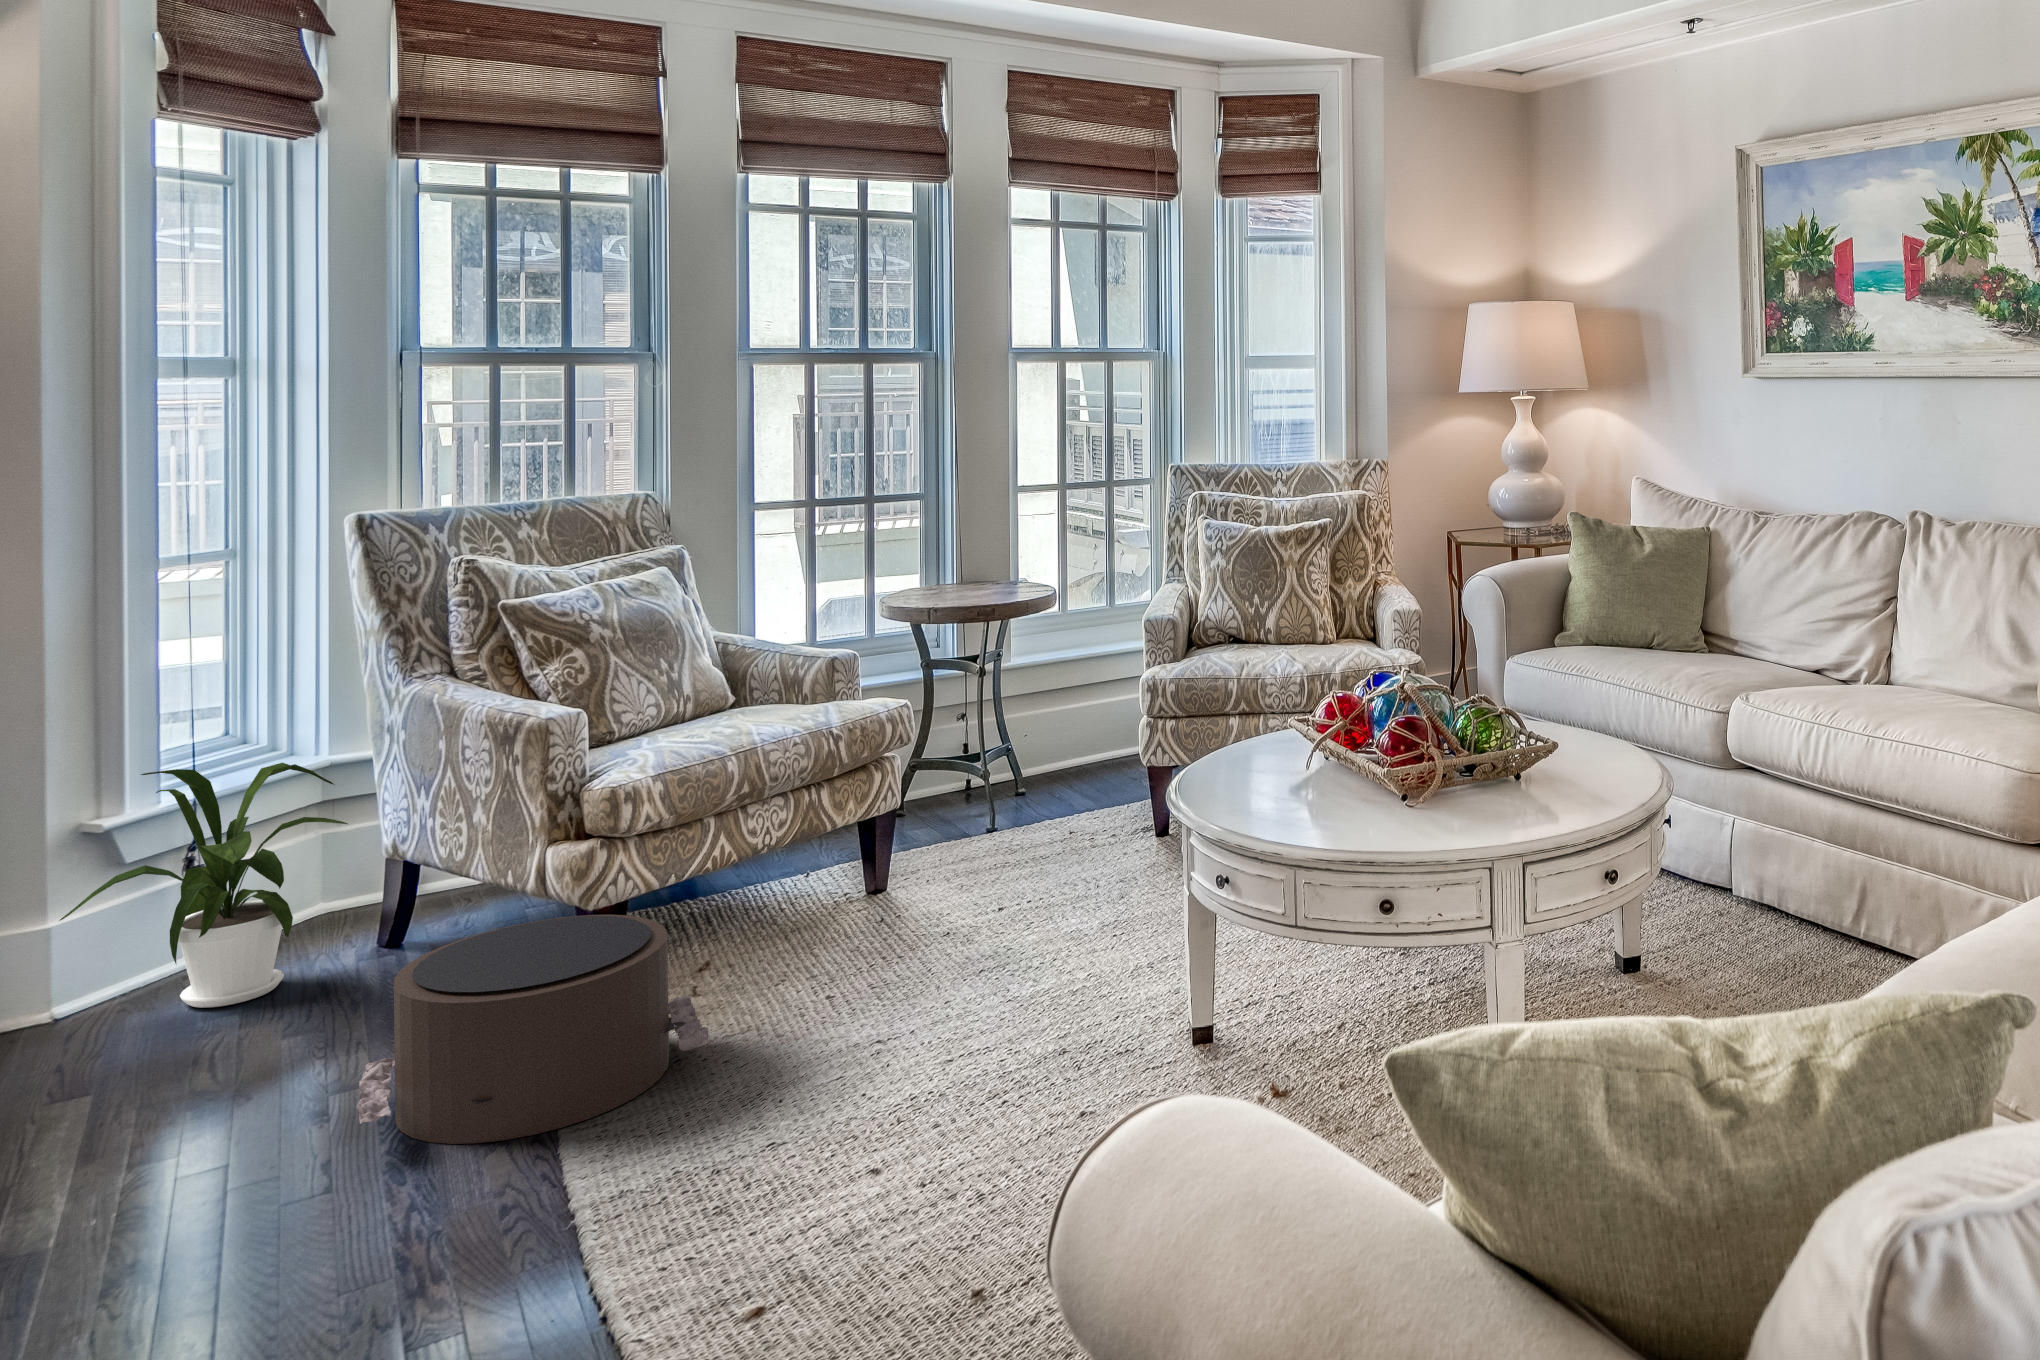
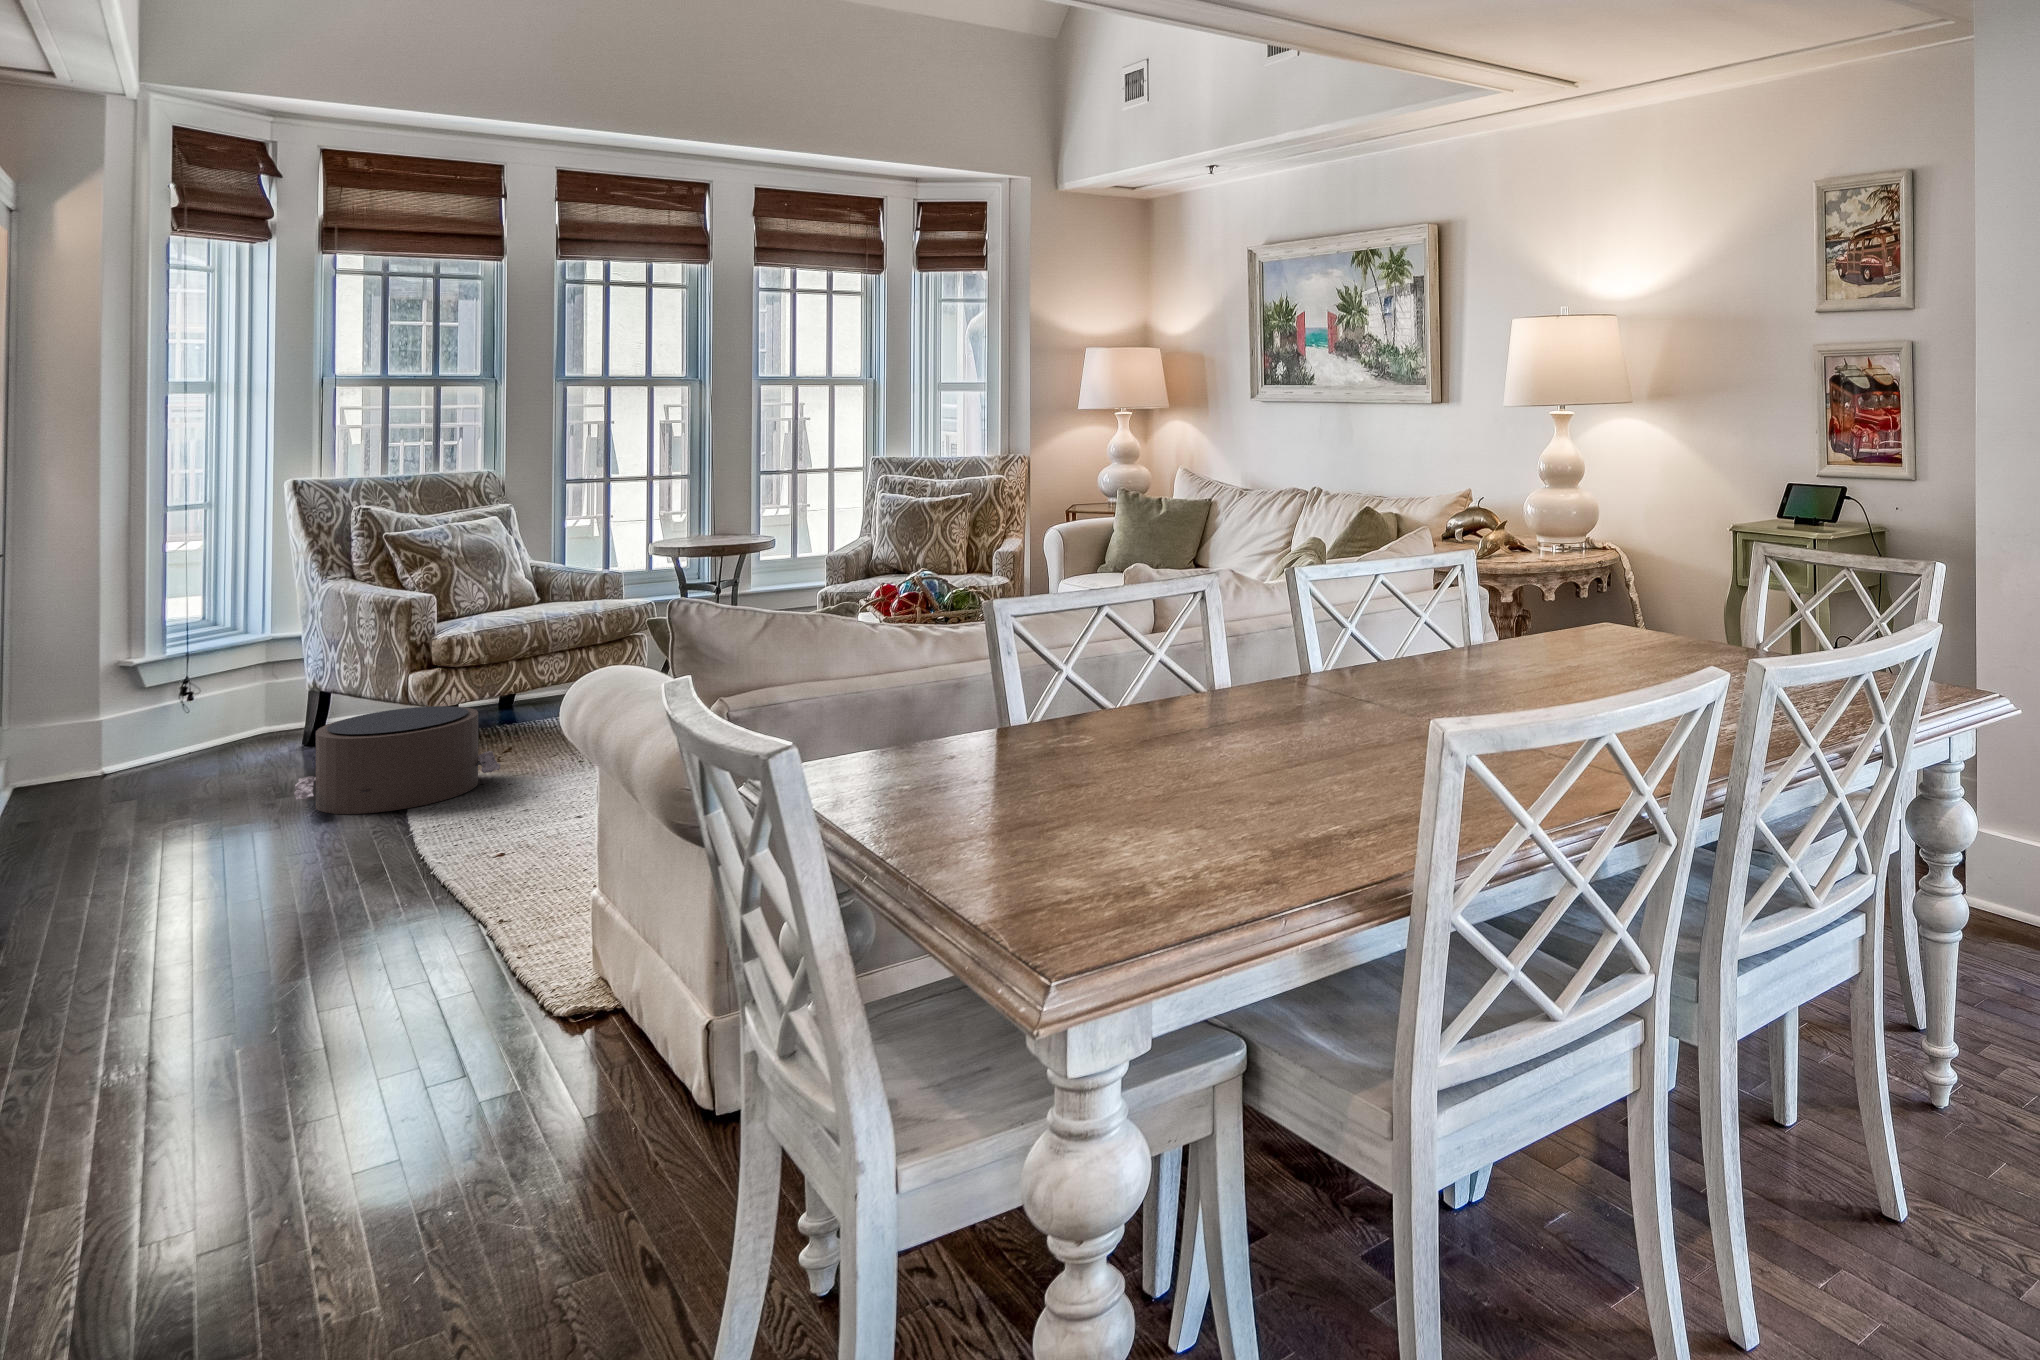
house plant: present [59,763,348,1008] -> none [106,628,287,768]

